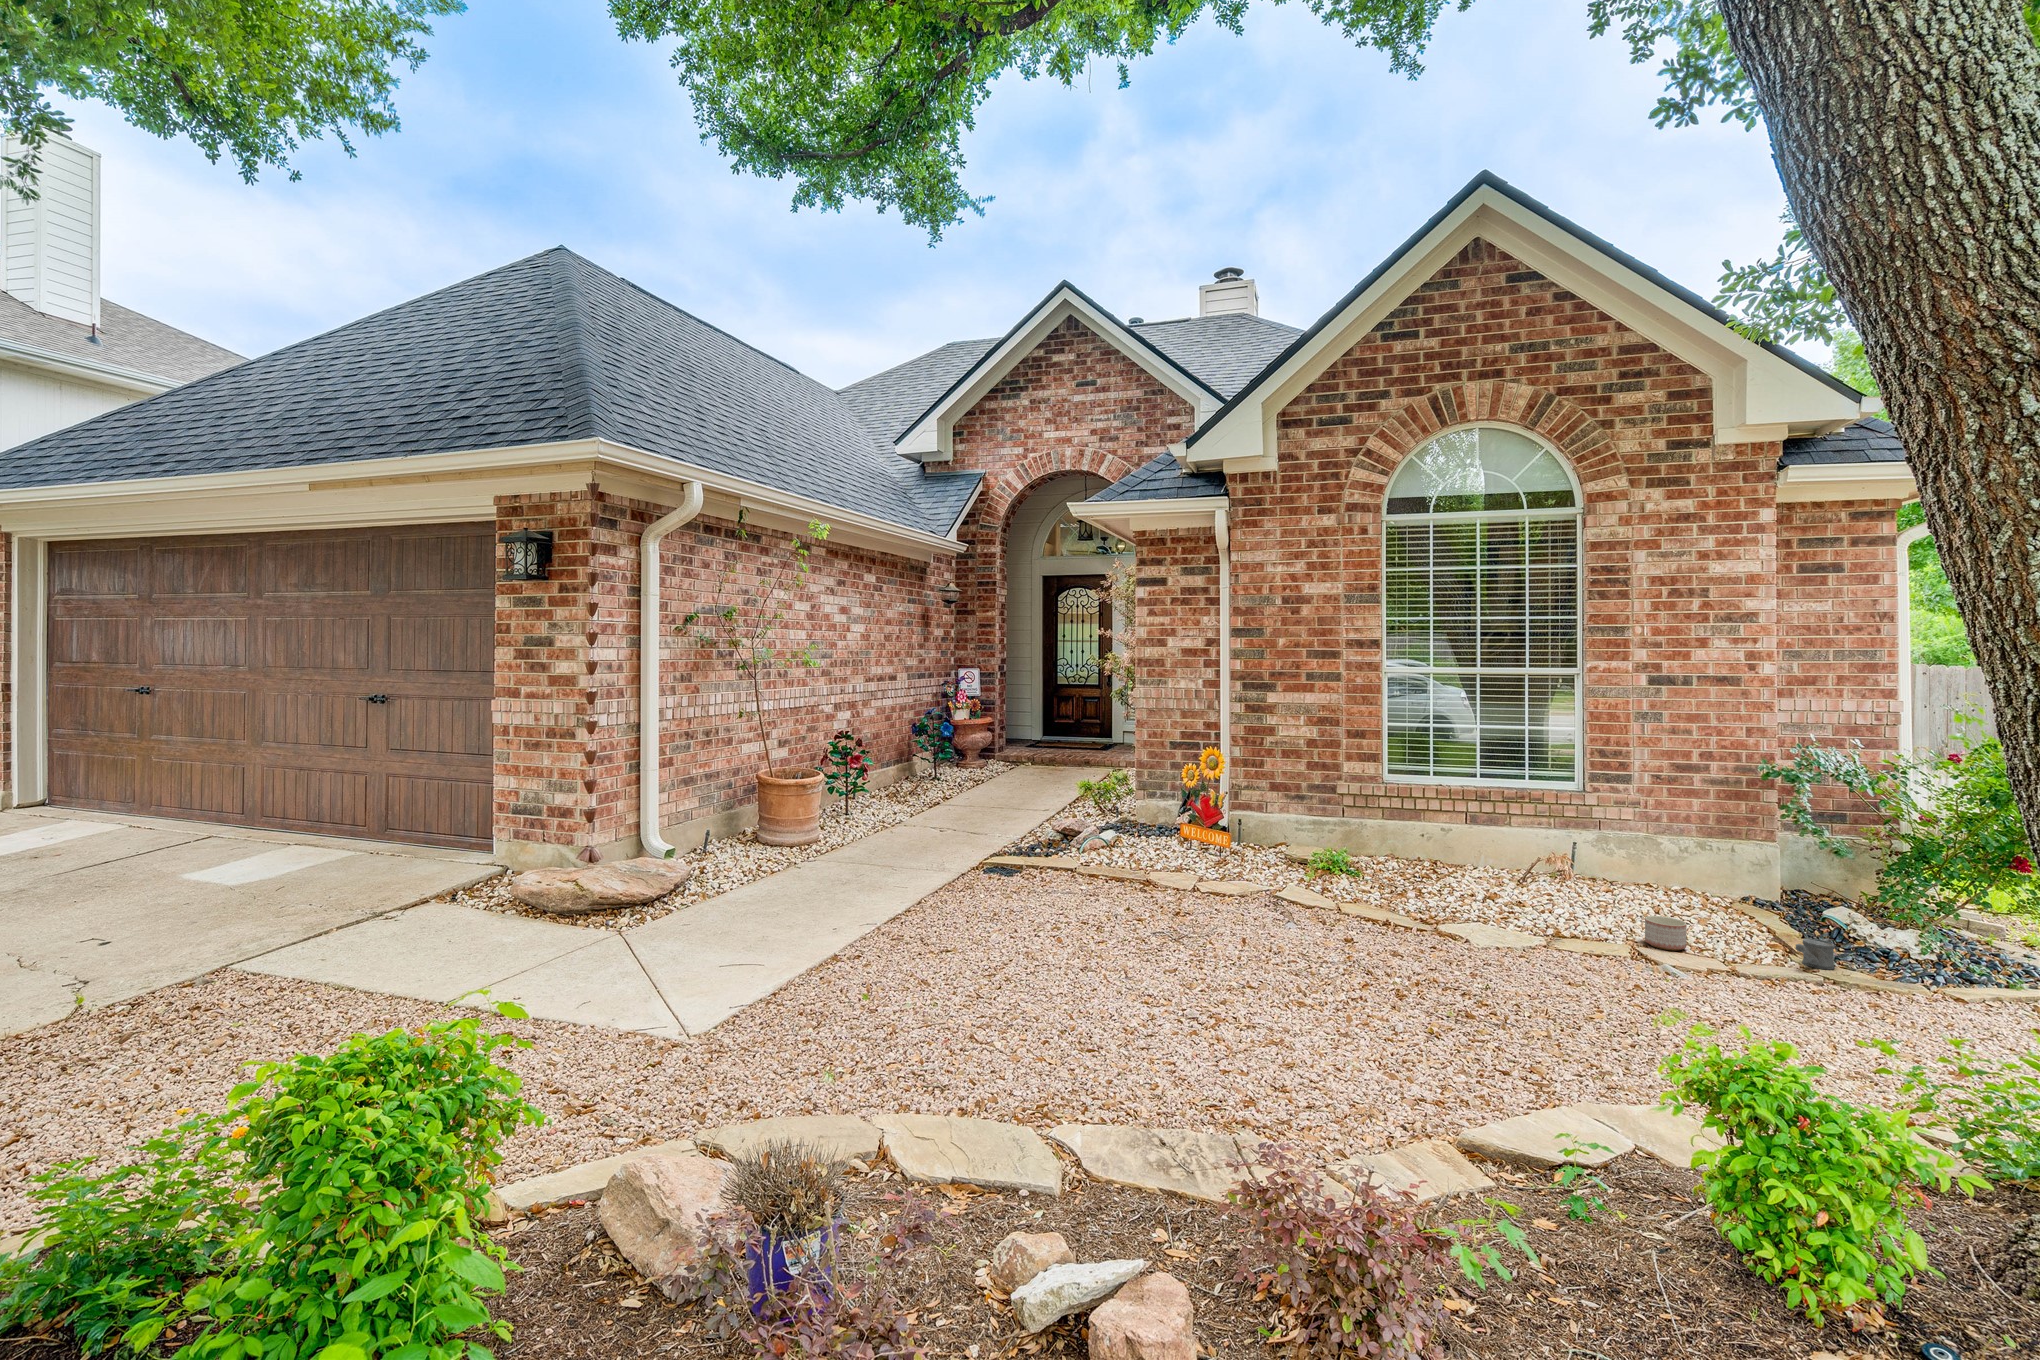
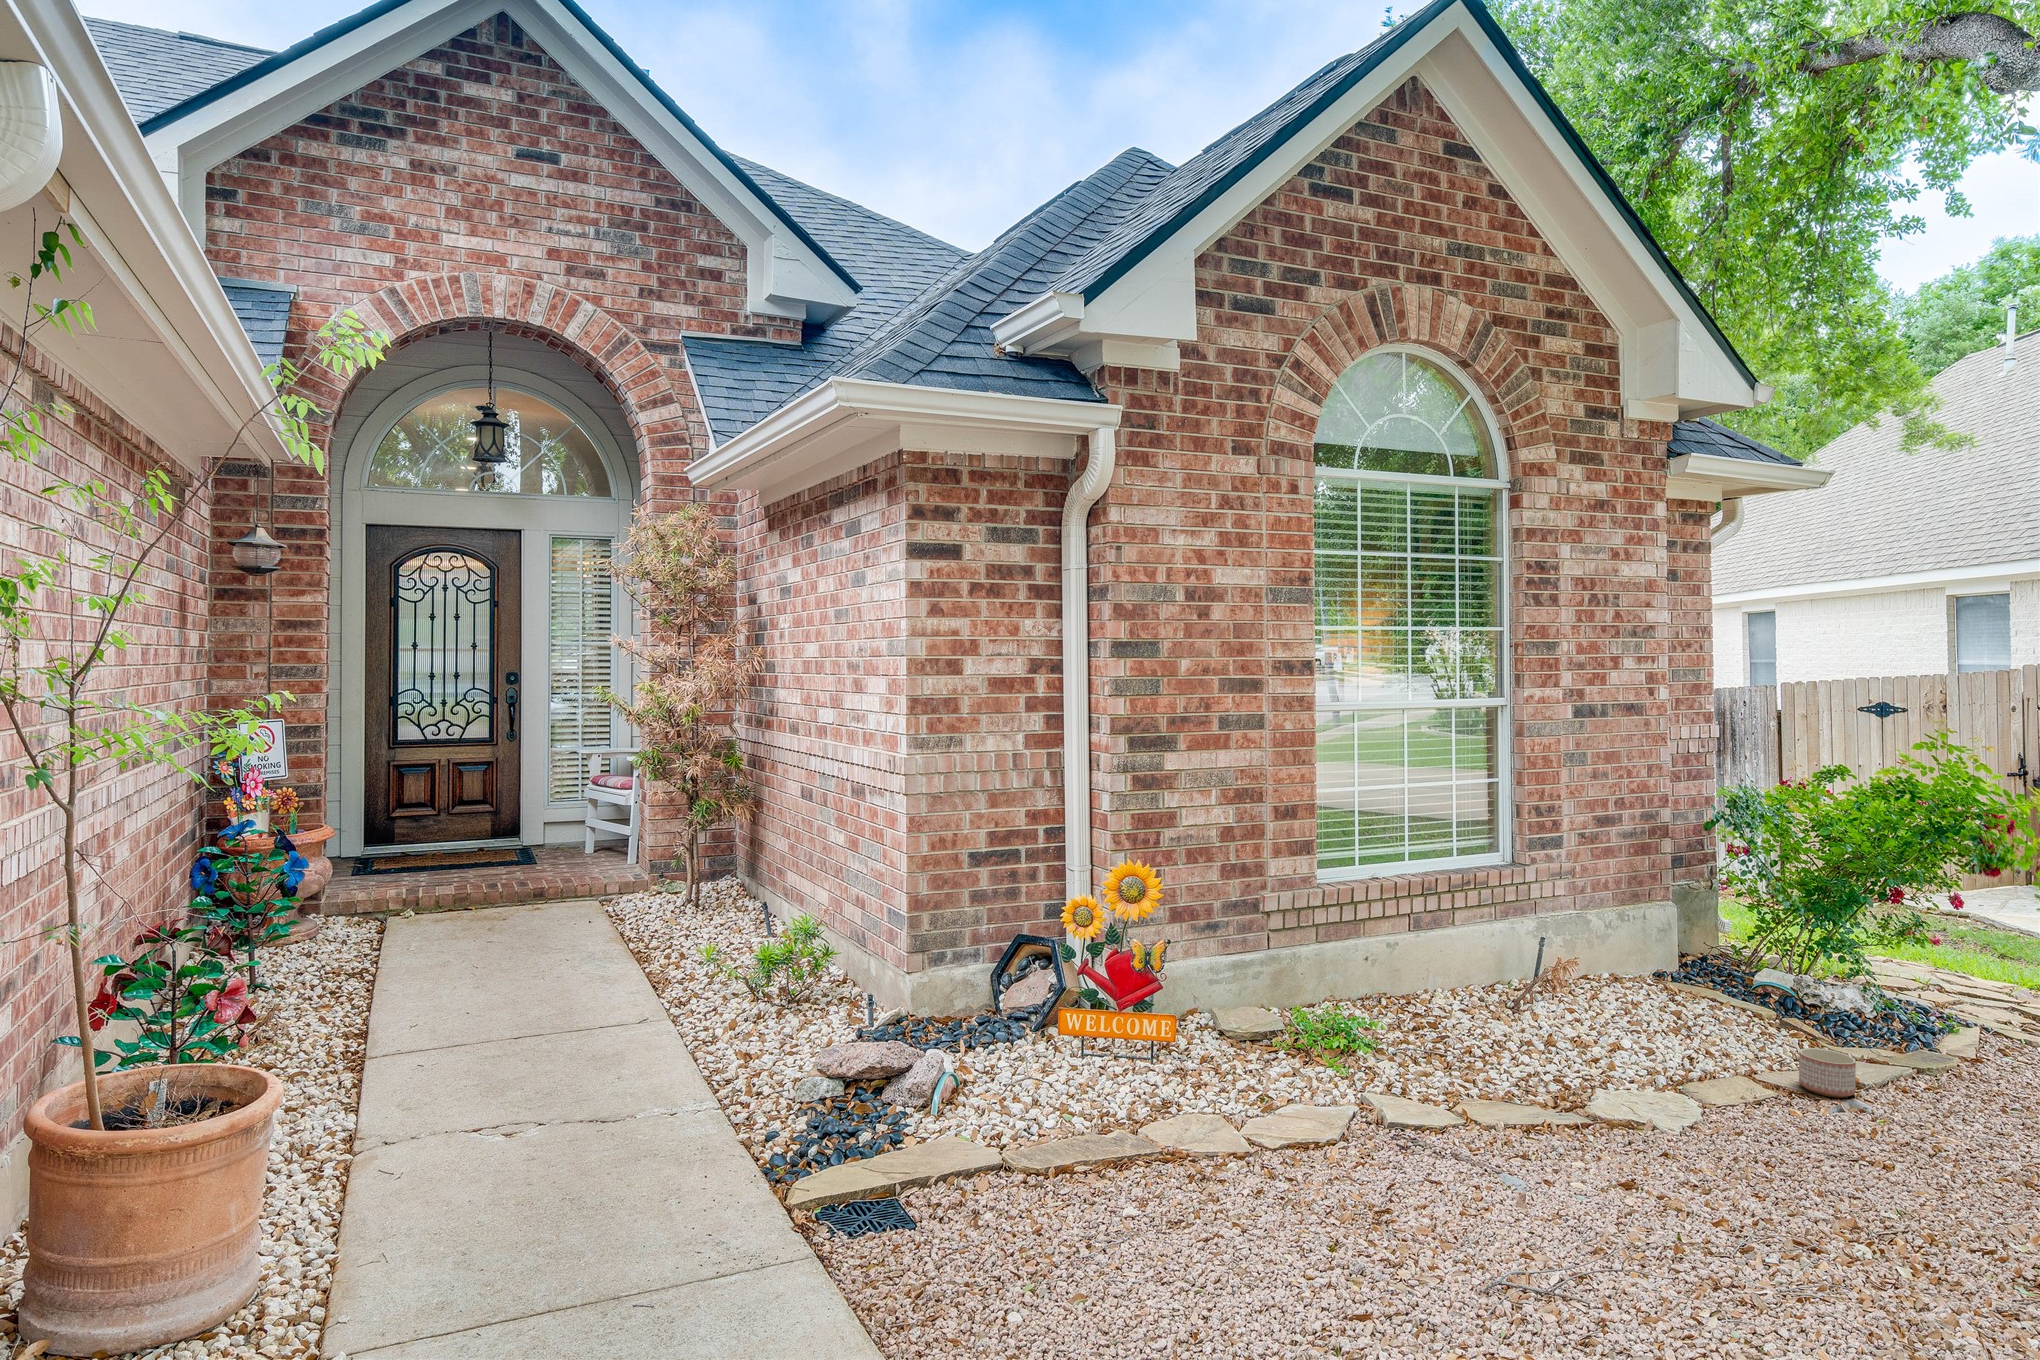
watering can: present [1796,938,1834,970] -> none [1907,1034,1959,1078]

